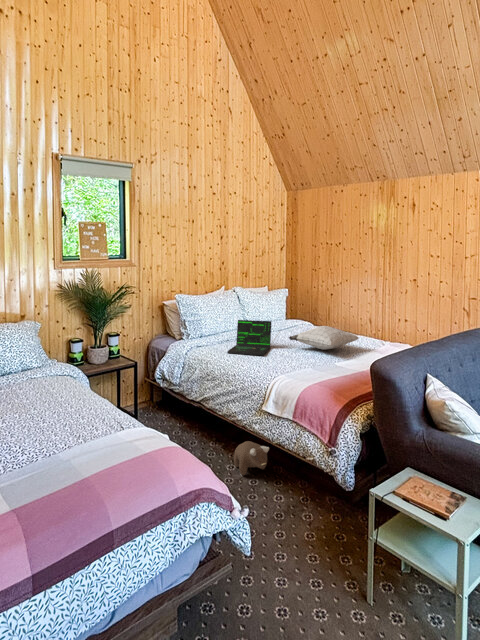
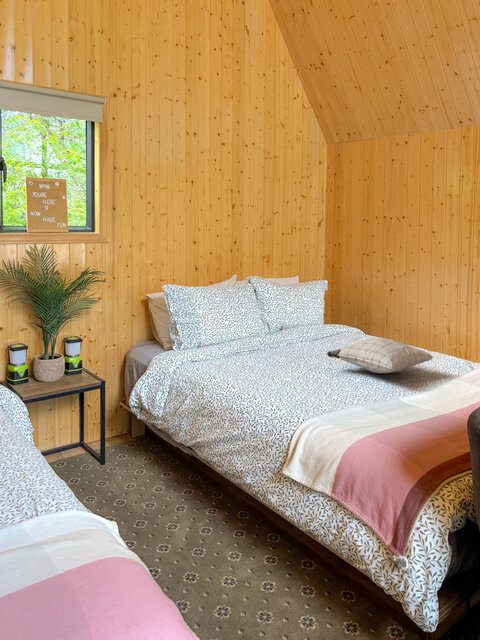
laptop: present [228,320,280,355] -> none [234,325,314,380]
plush toy: present [234,441,269,475] -> none [236,518,292,574]

